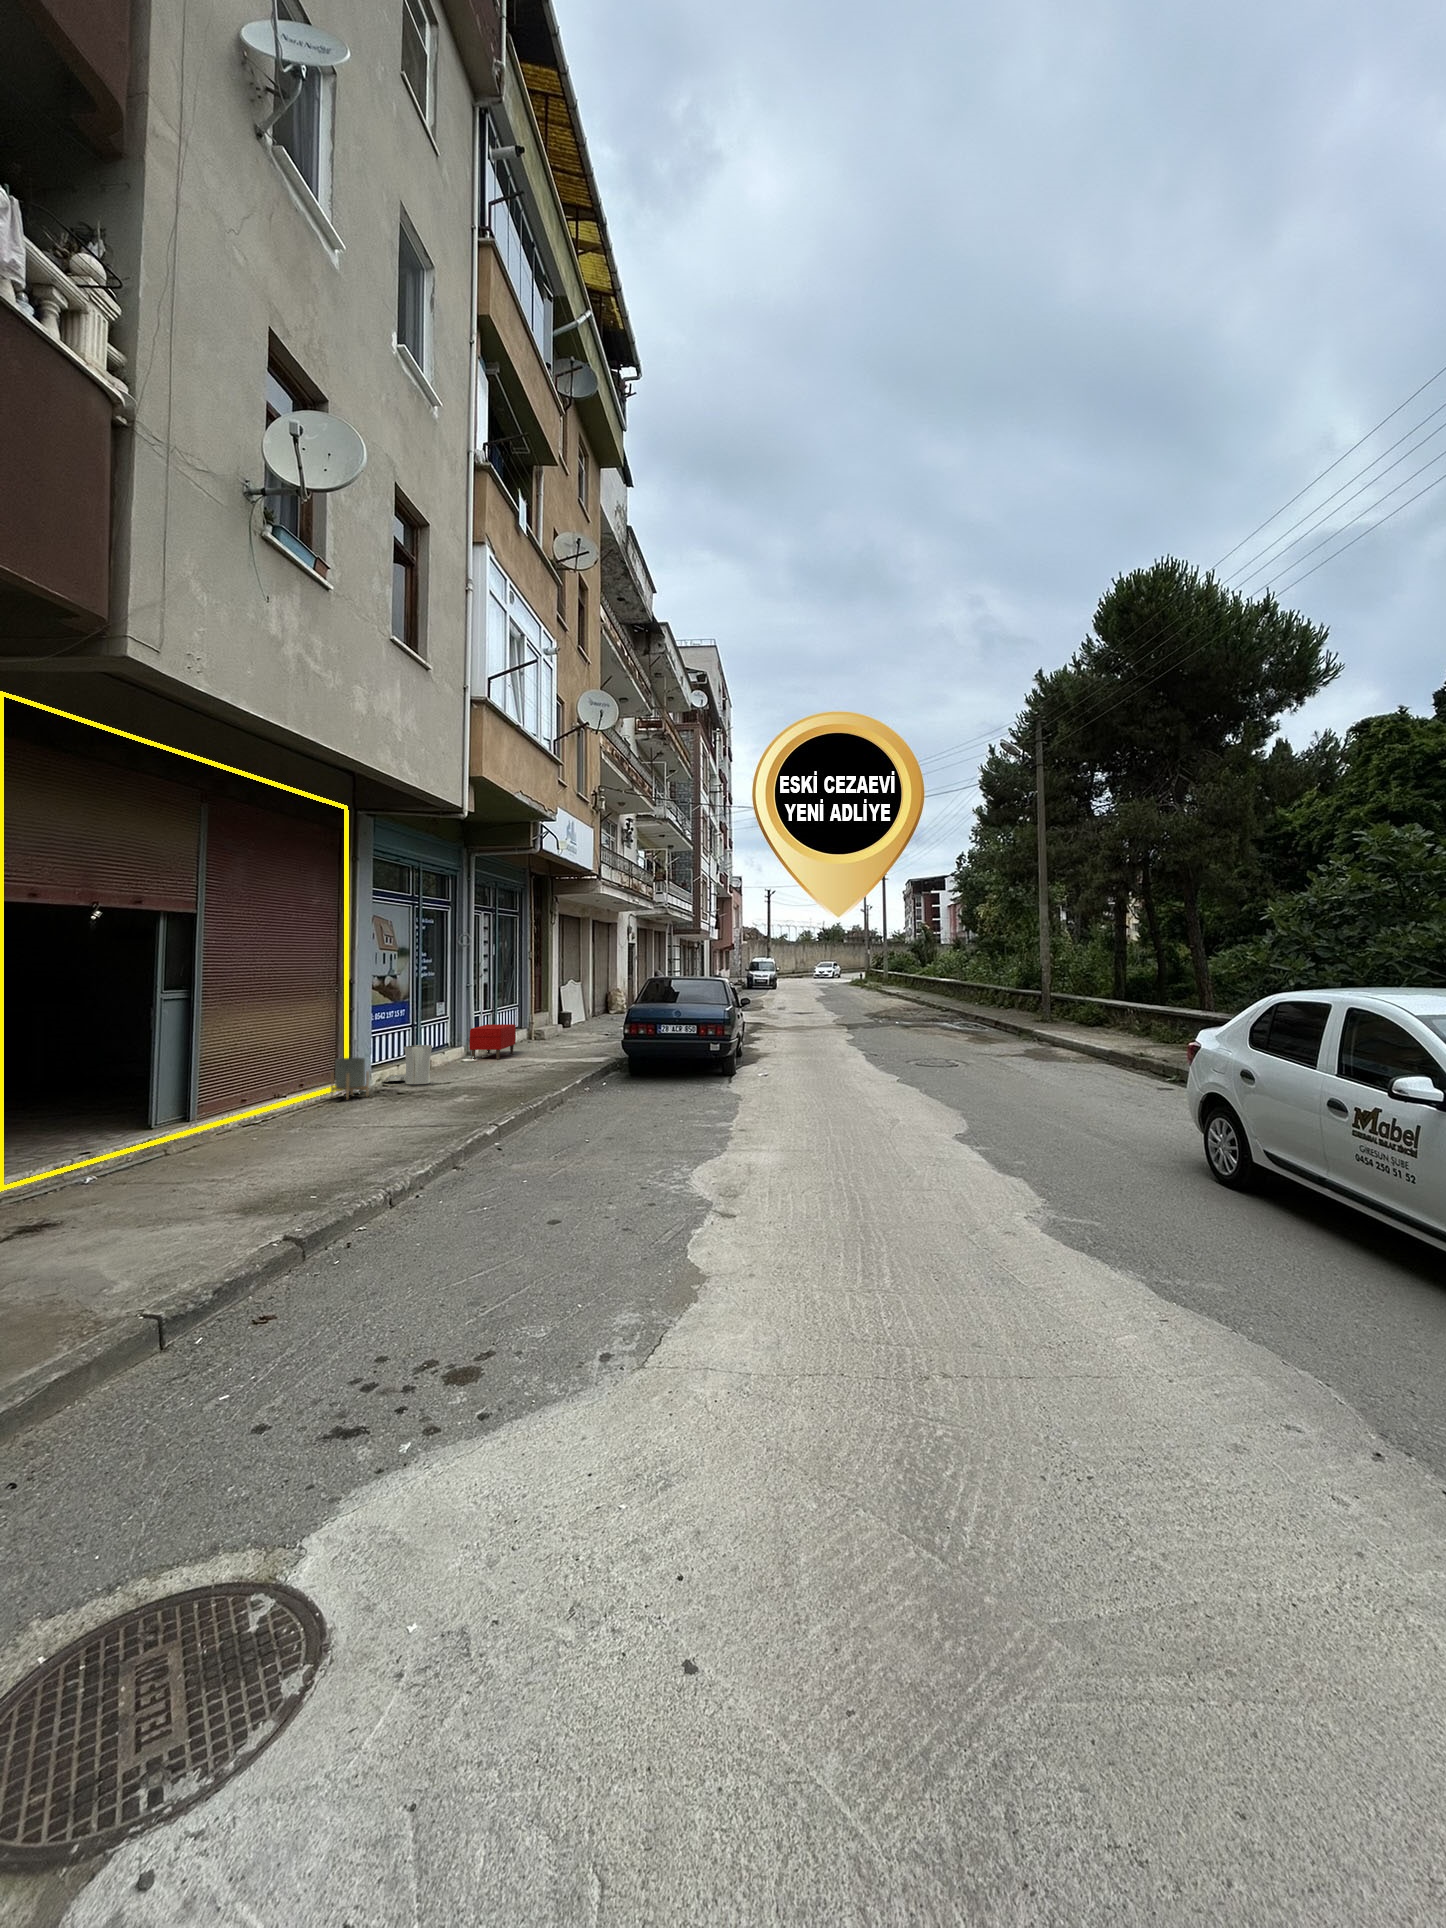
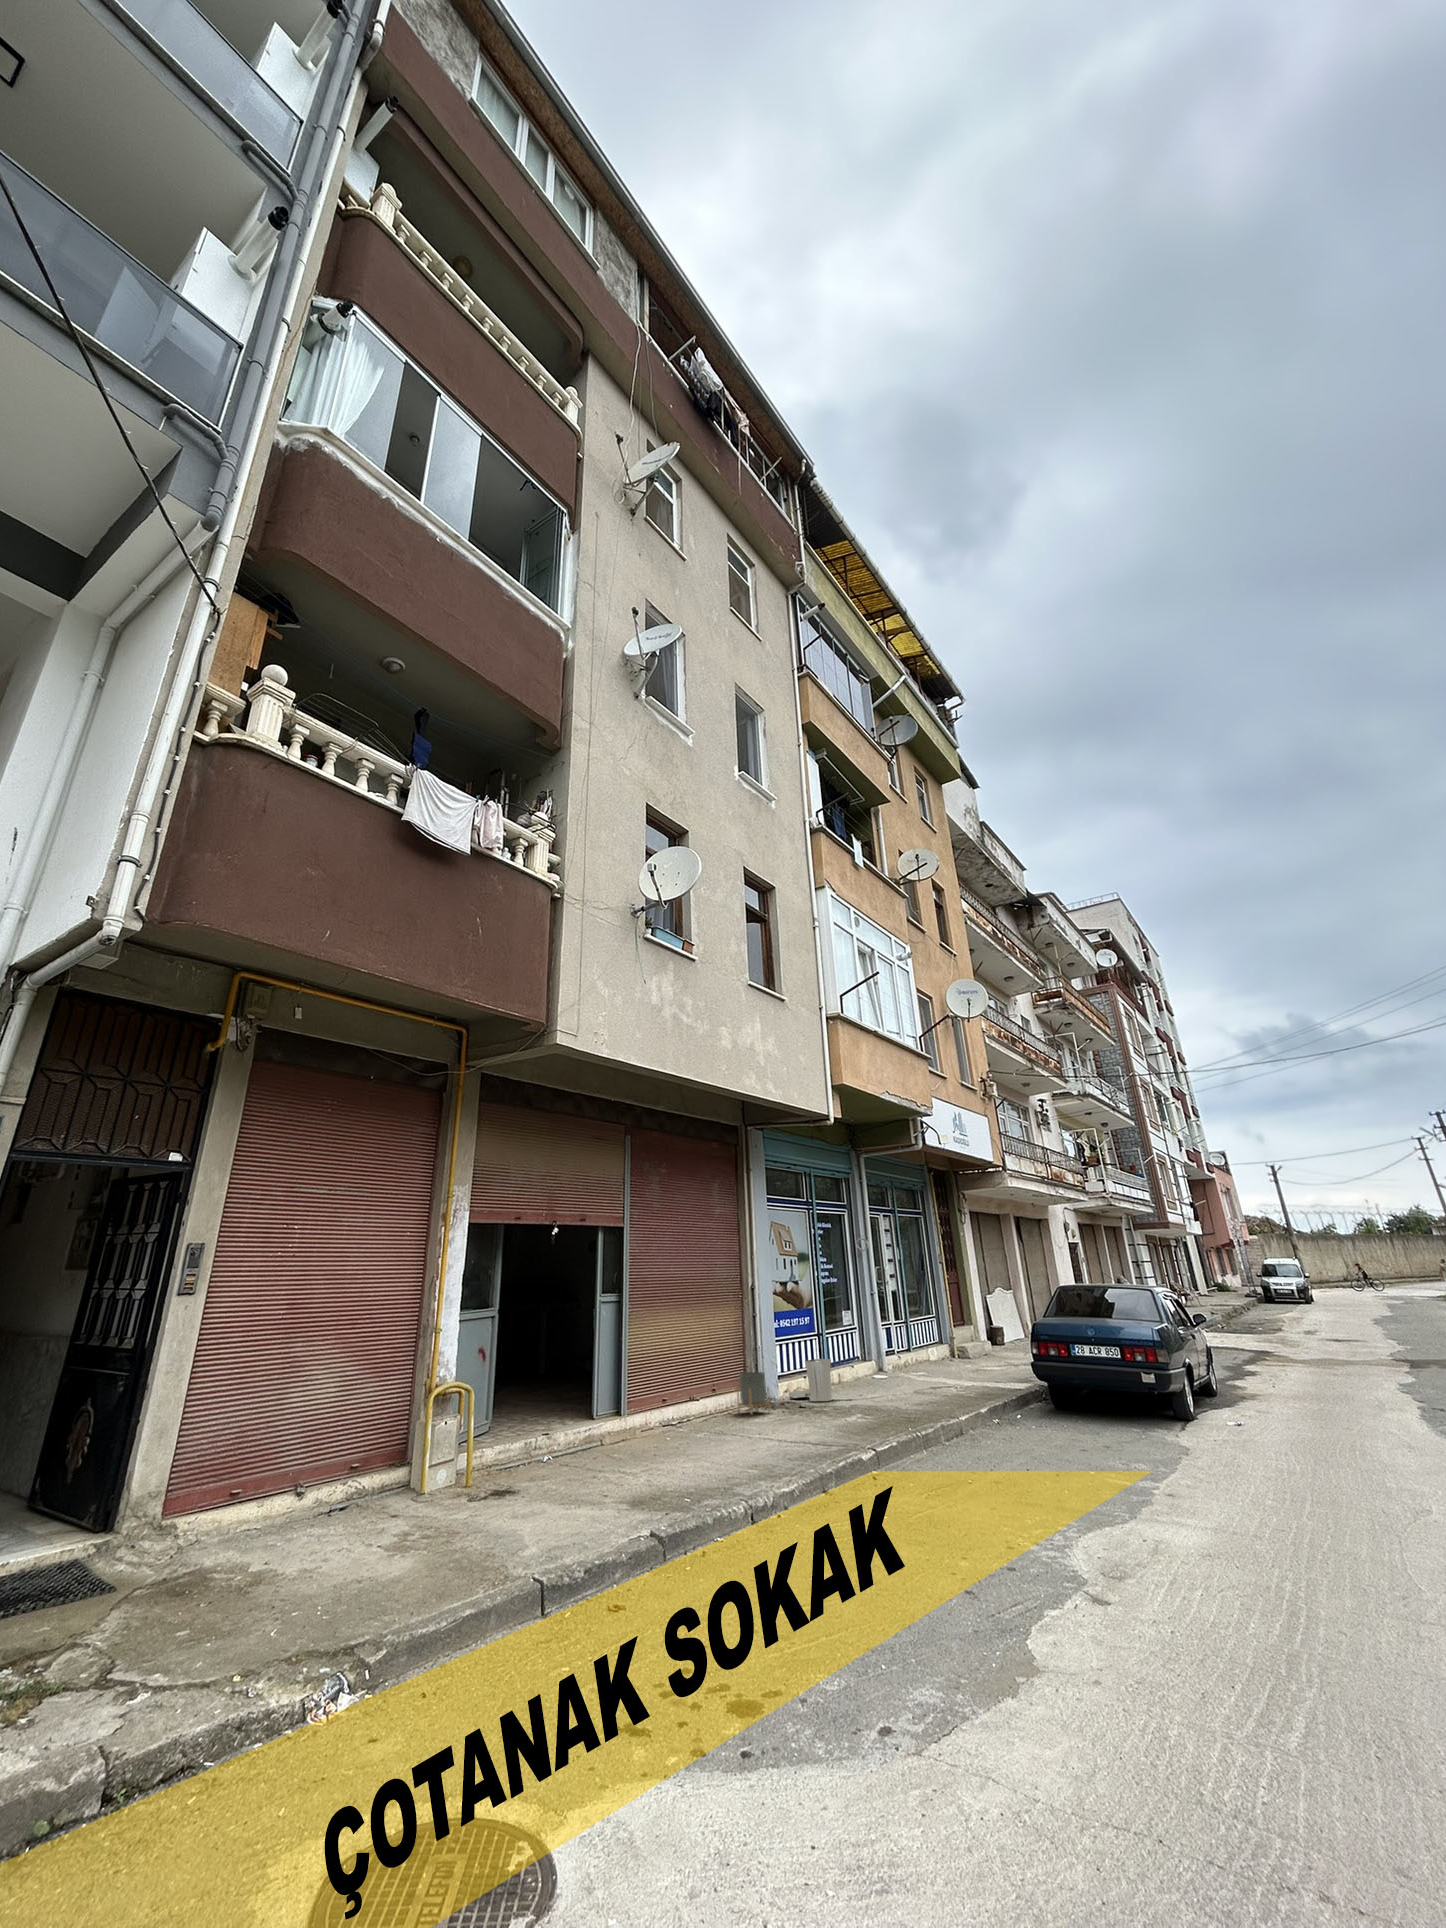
bench: present [469,1024,516,1059] -> none [879,1336,930,1376]

